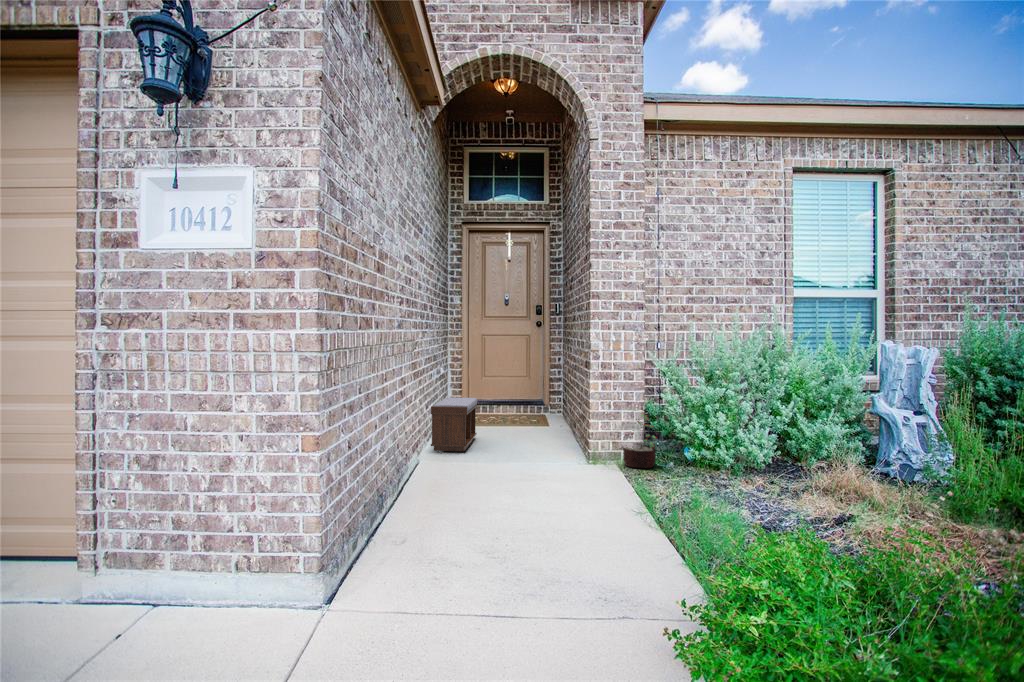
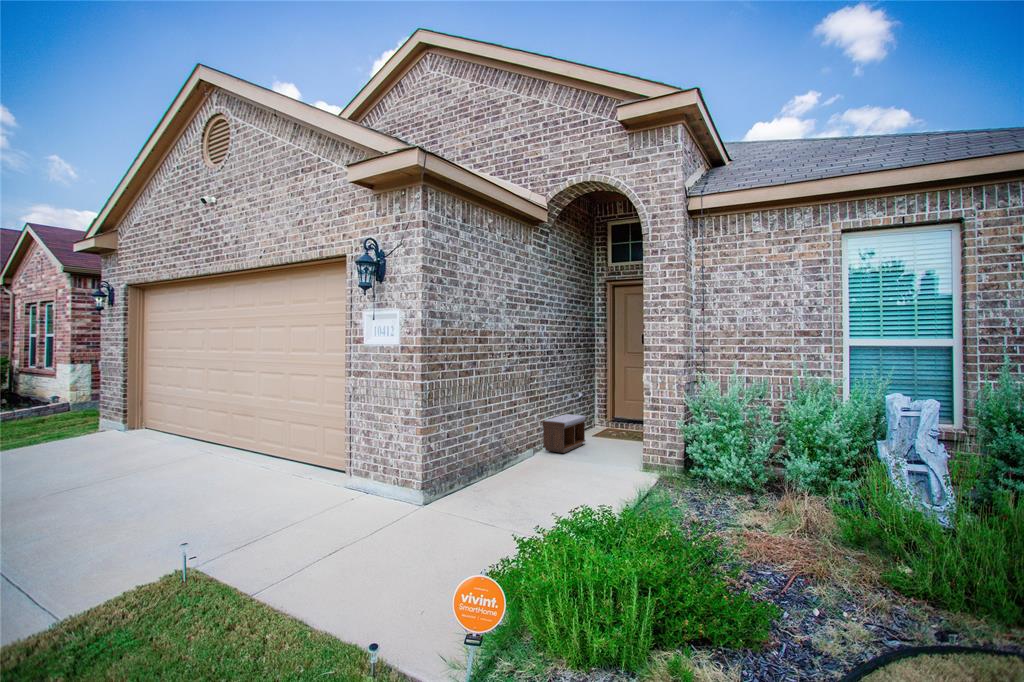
decorative plant: present [623,414,657,468] -> none [657,434,686,481]

